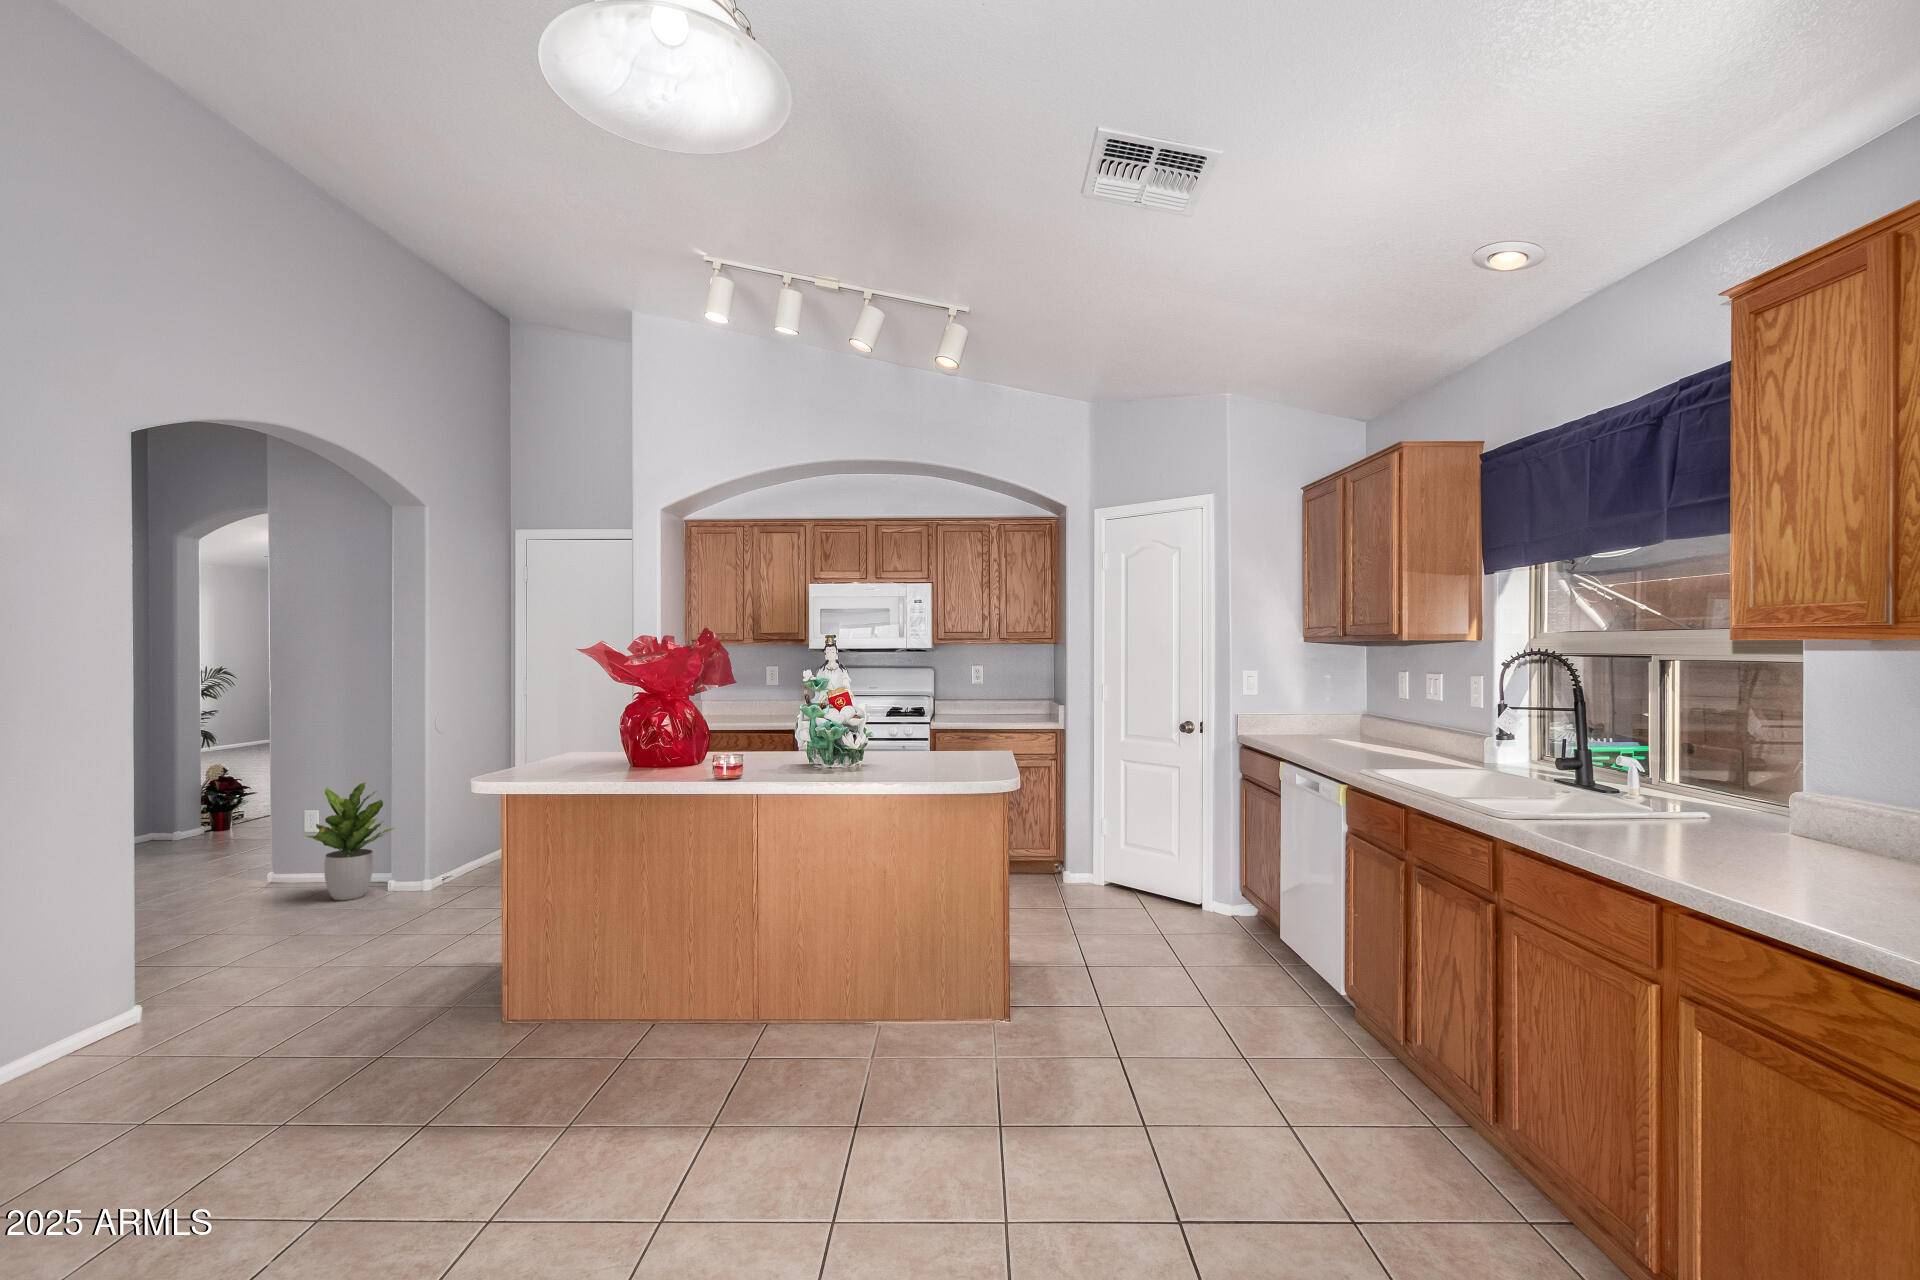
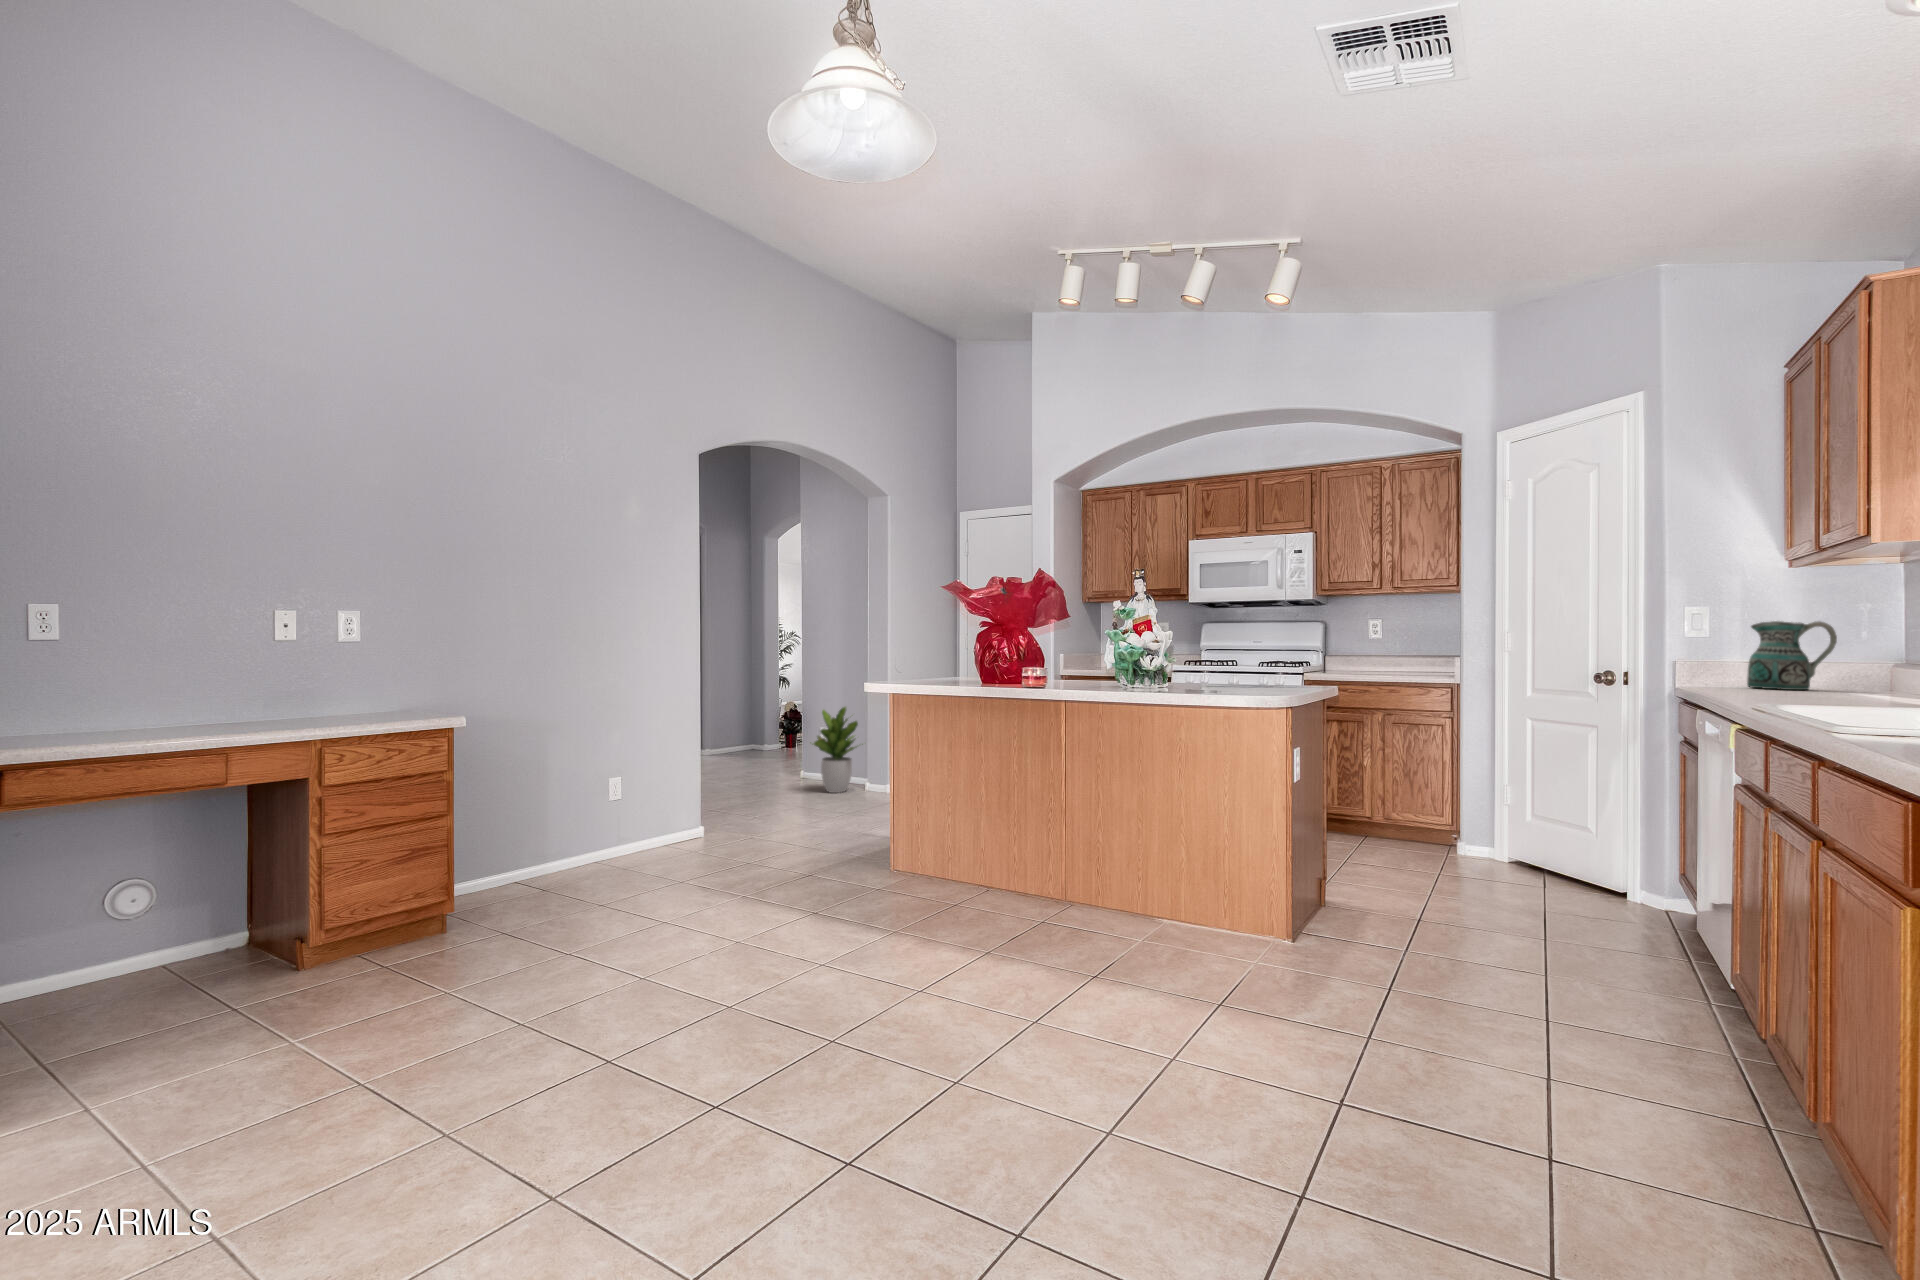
ceramic pitcher: none [1284,684,1337,738] -> present [1747,621,1837,690]

